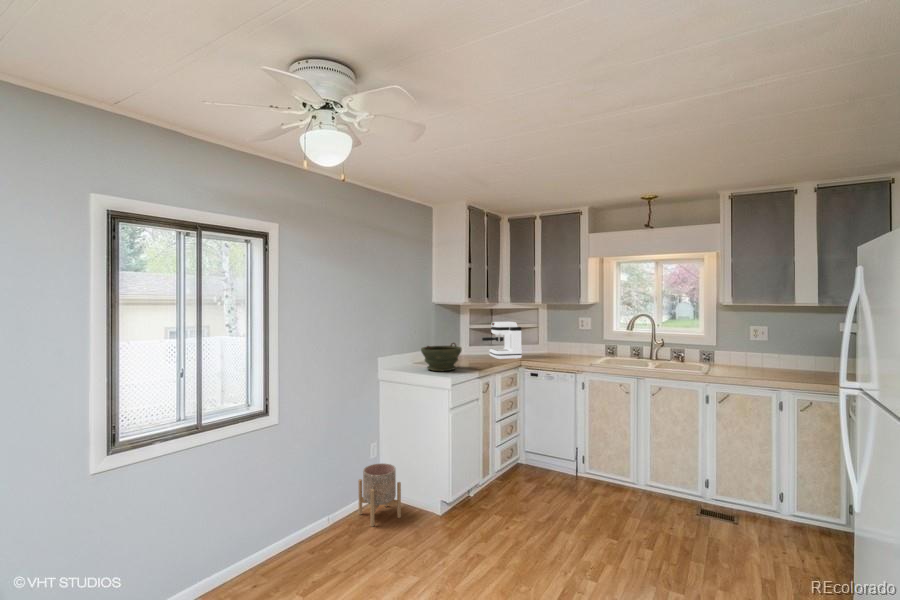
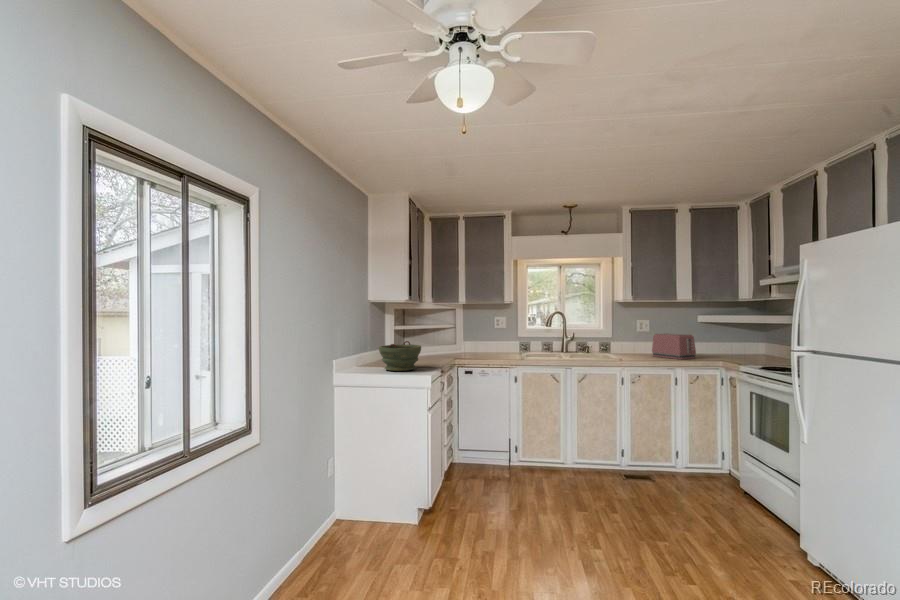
coffee maker: present [482,322,522,359] -> none [414,321,455,359]
toaster: none [760,345,818,380] -> present [652,333,696,359]
planter: present [358,463,401,527] -> none [326,479,378,553]

